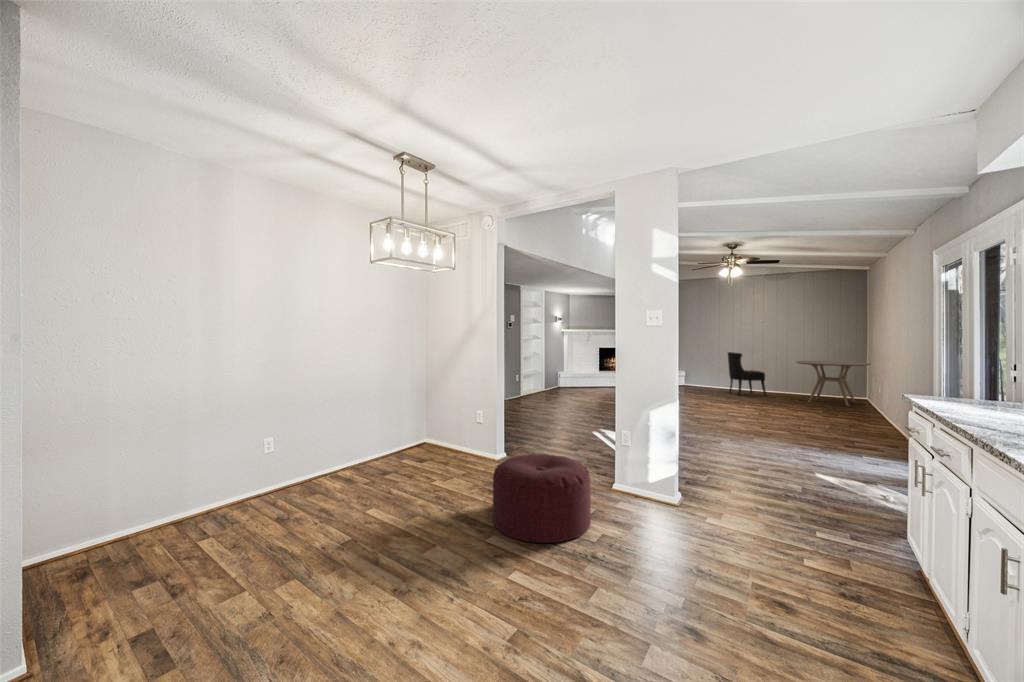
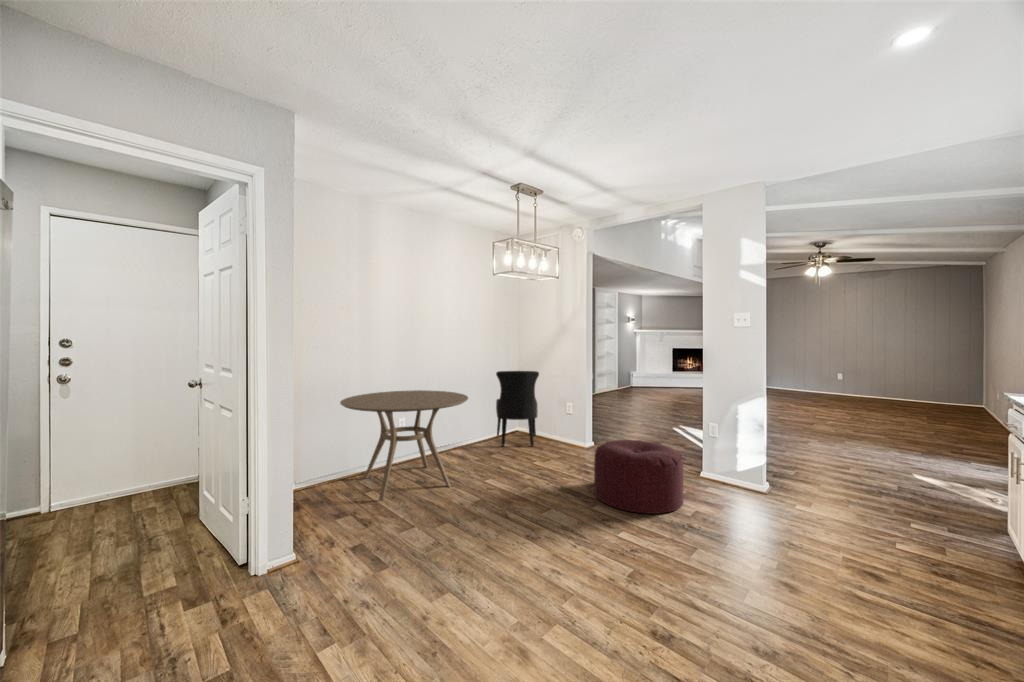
dining chair: present [728,352,766,396] -> present [496,371,539,447]
dining table: present [796,361,870,407] -> present [340,390,468,500]

